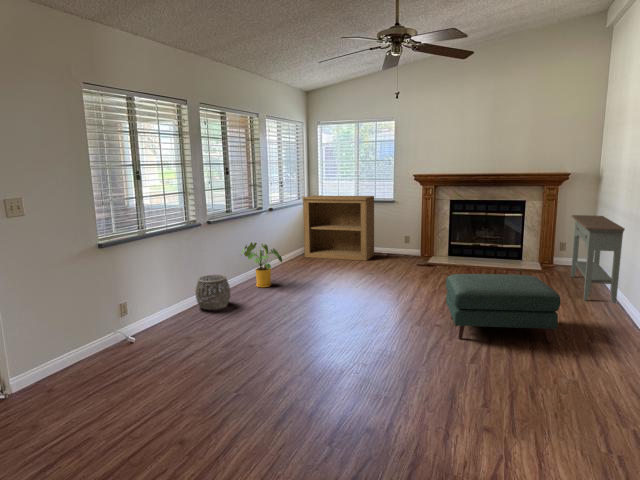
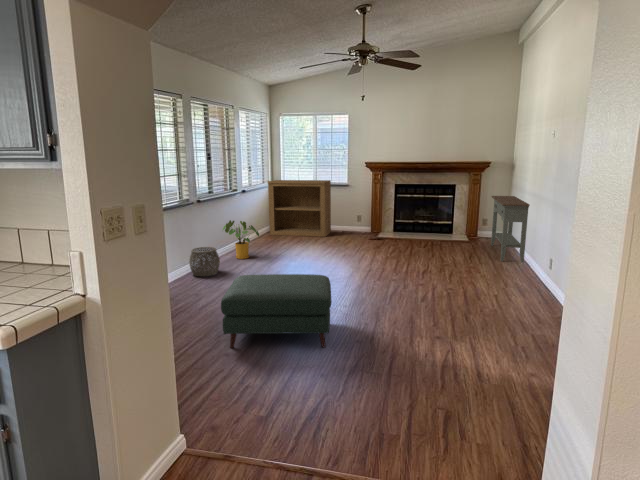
ottoman: present [446,274,560,343] -> present [221,274,332,348]

